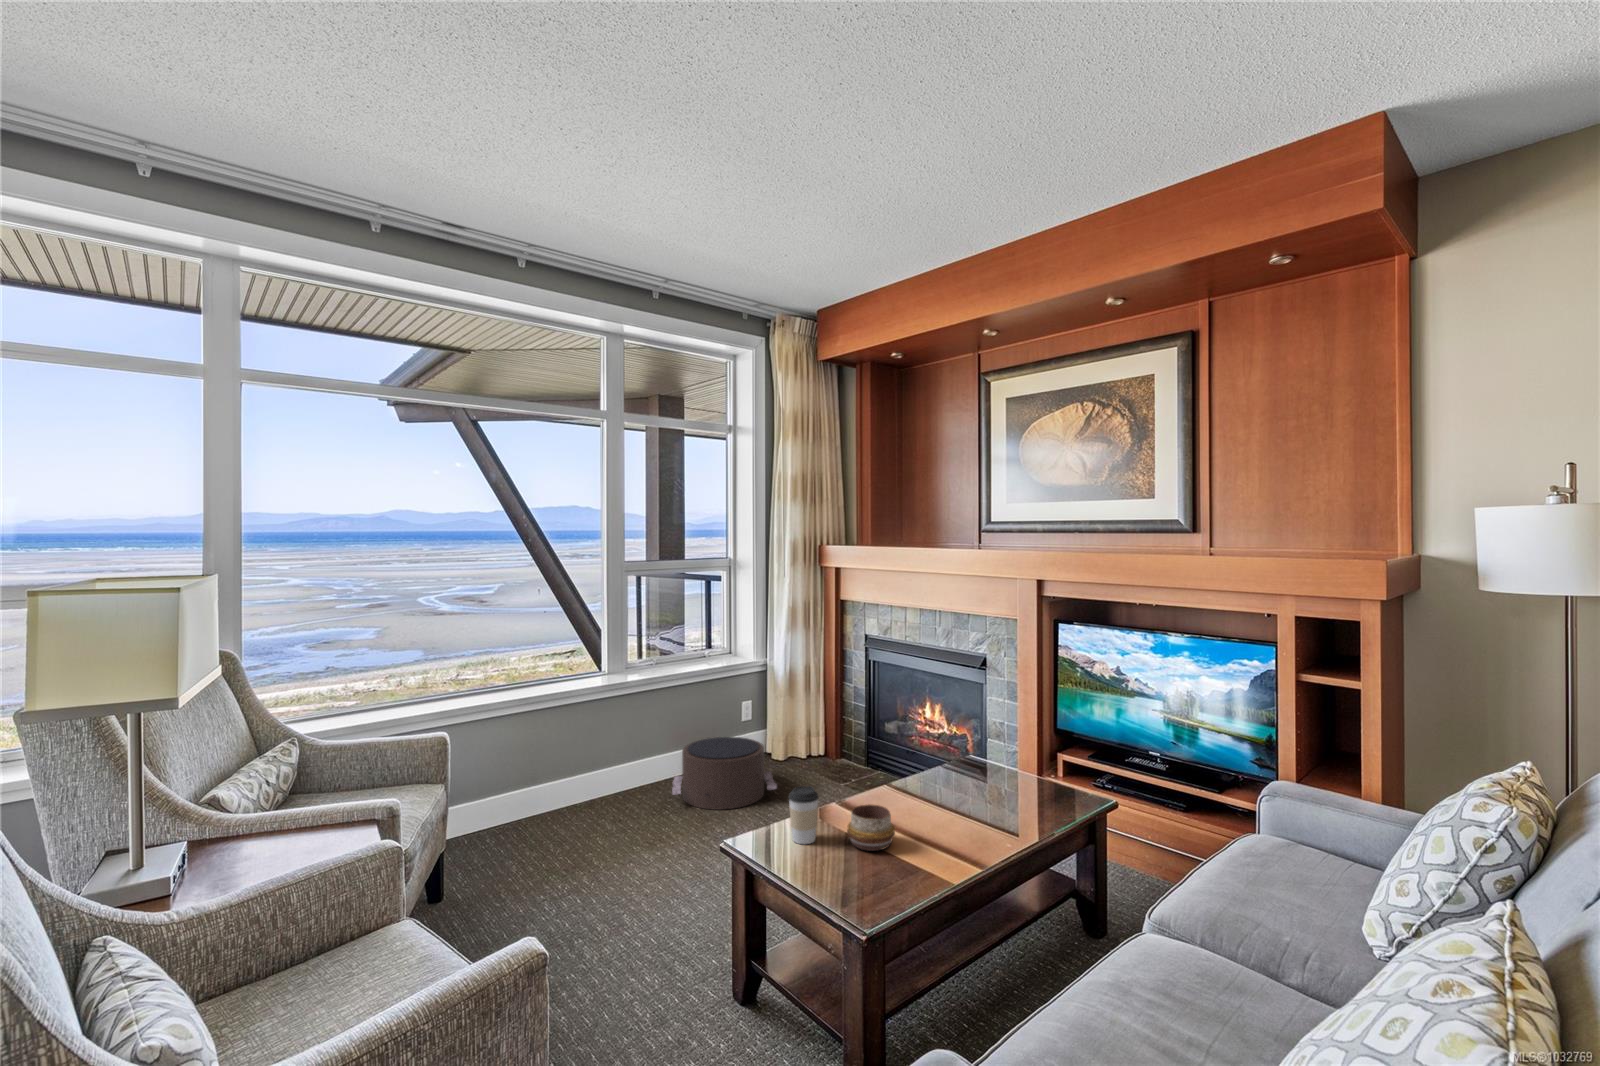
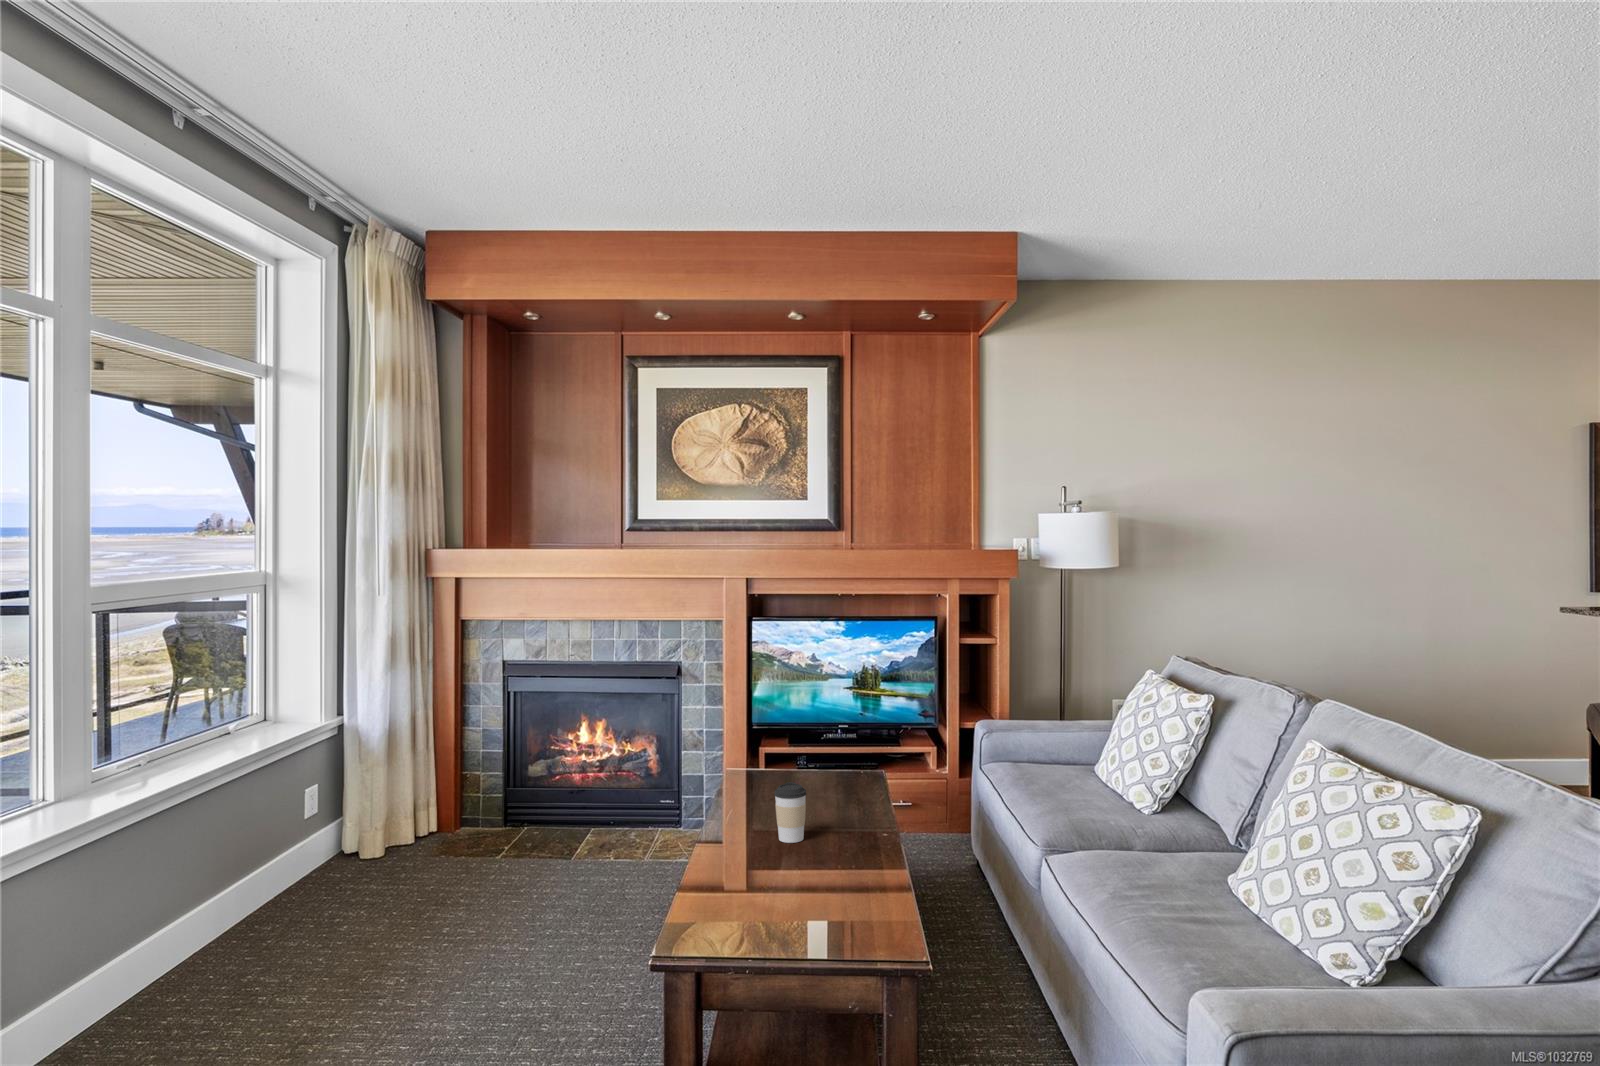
pouf: present [672,737,777,809] -> none [296,826,473,937]
decorative bowl: present [847,804,895,851] -> none [818,786,865,828]

